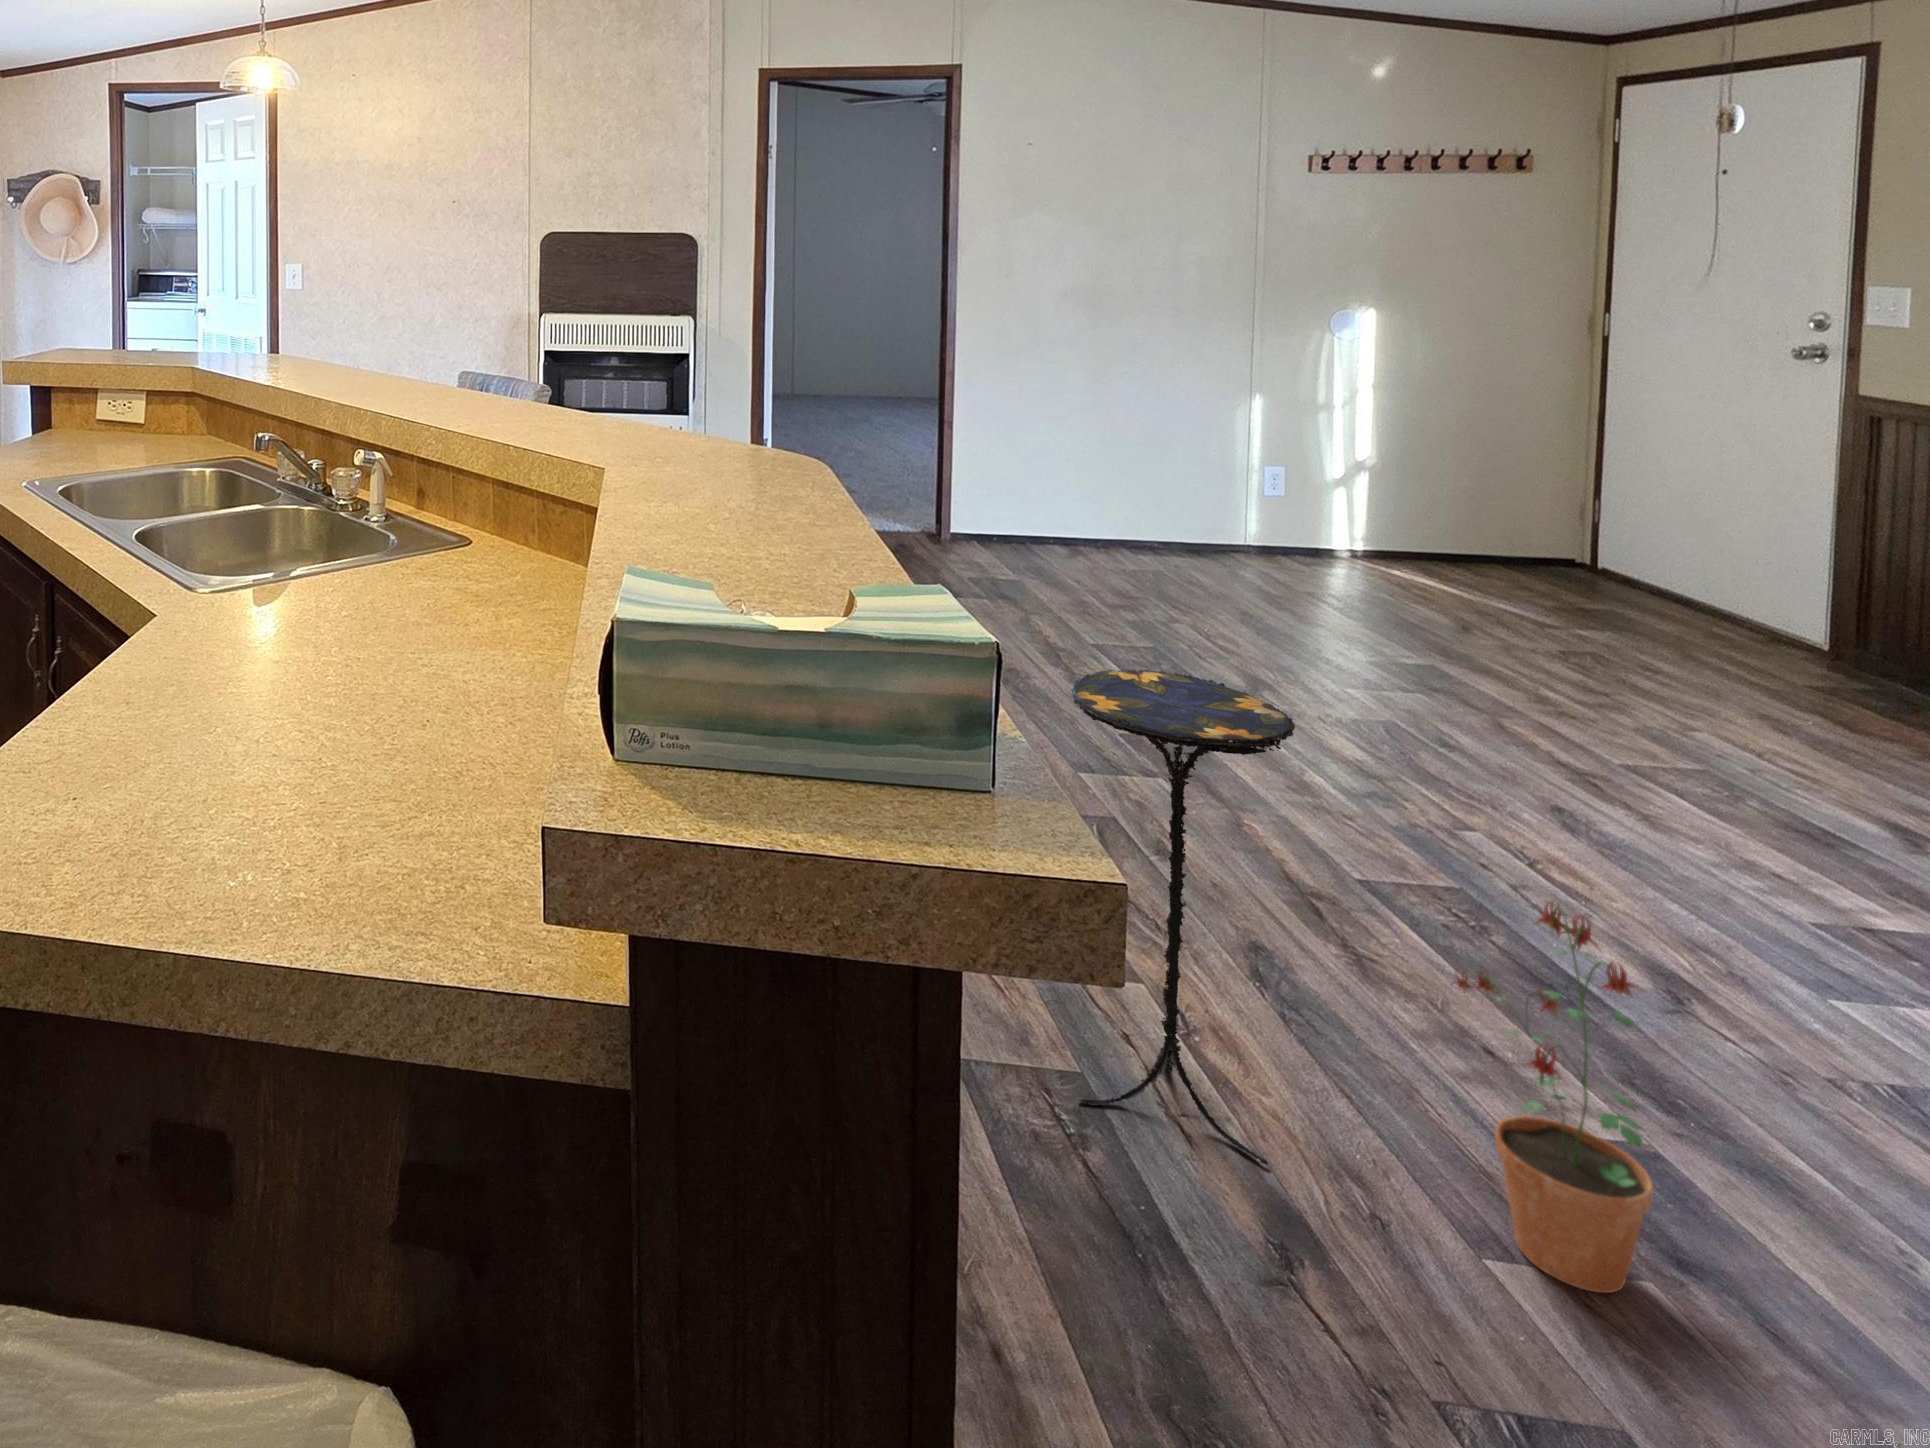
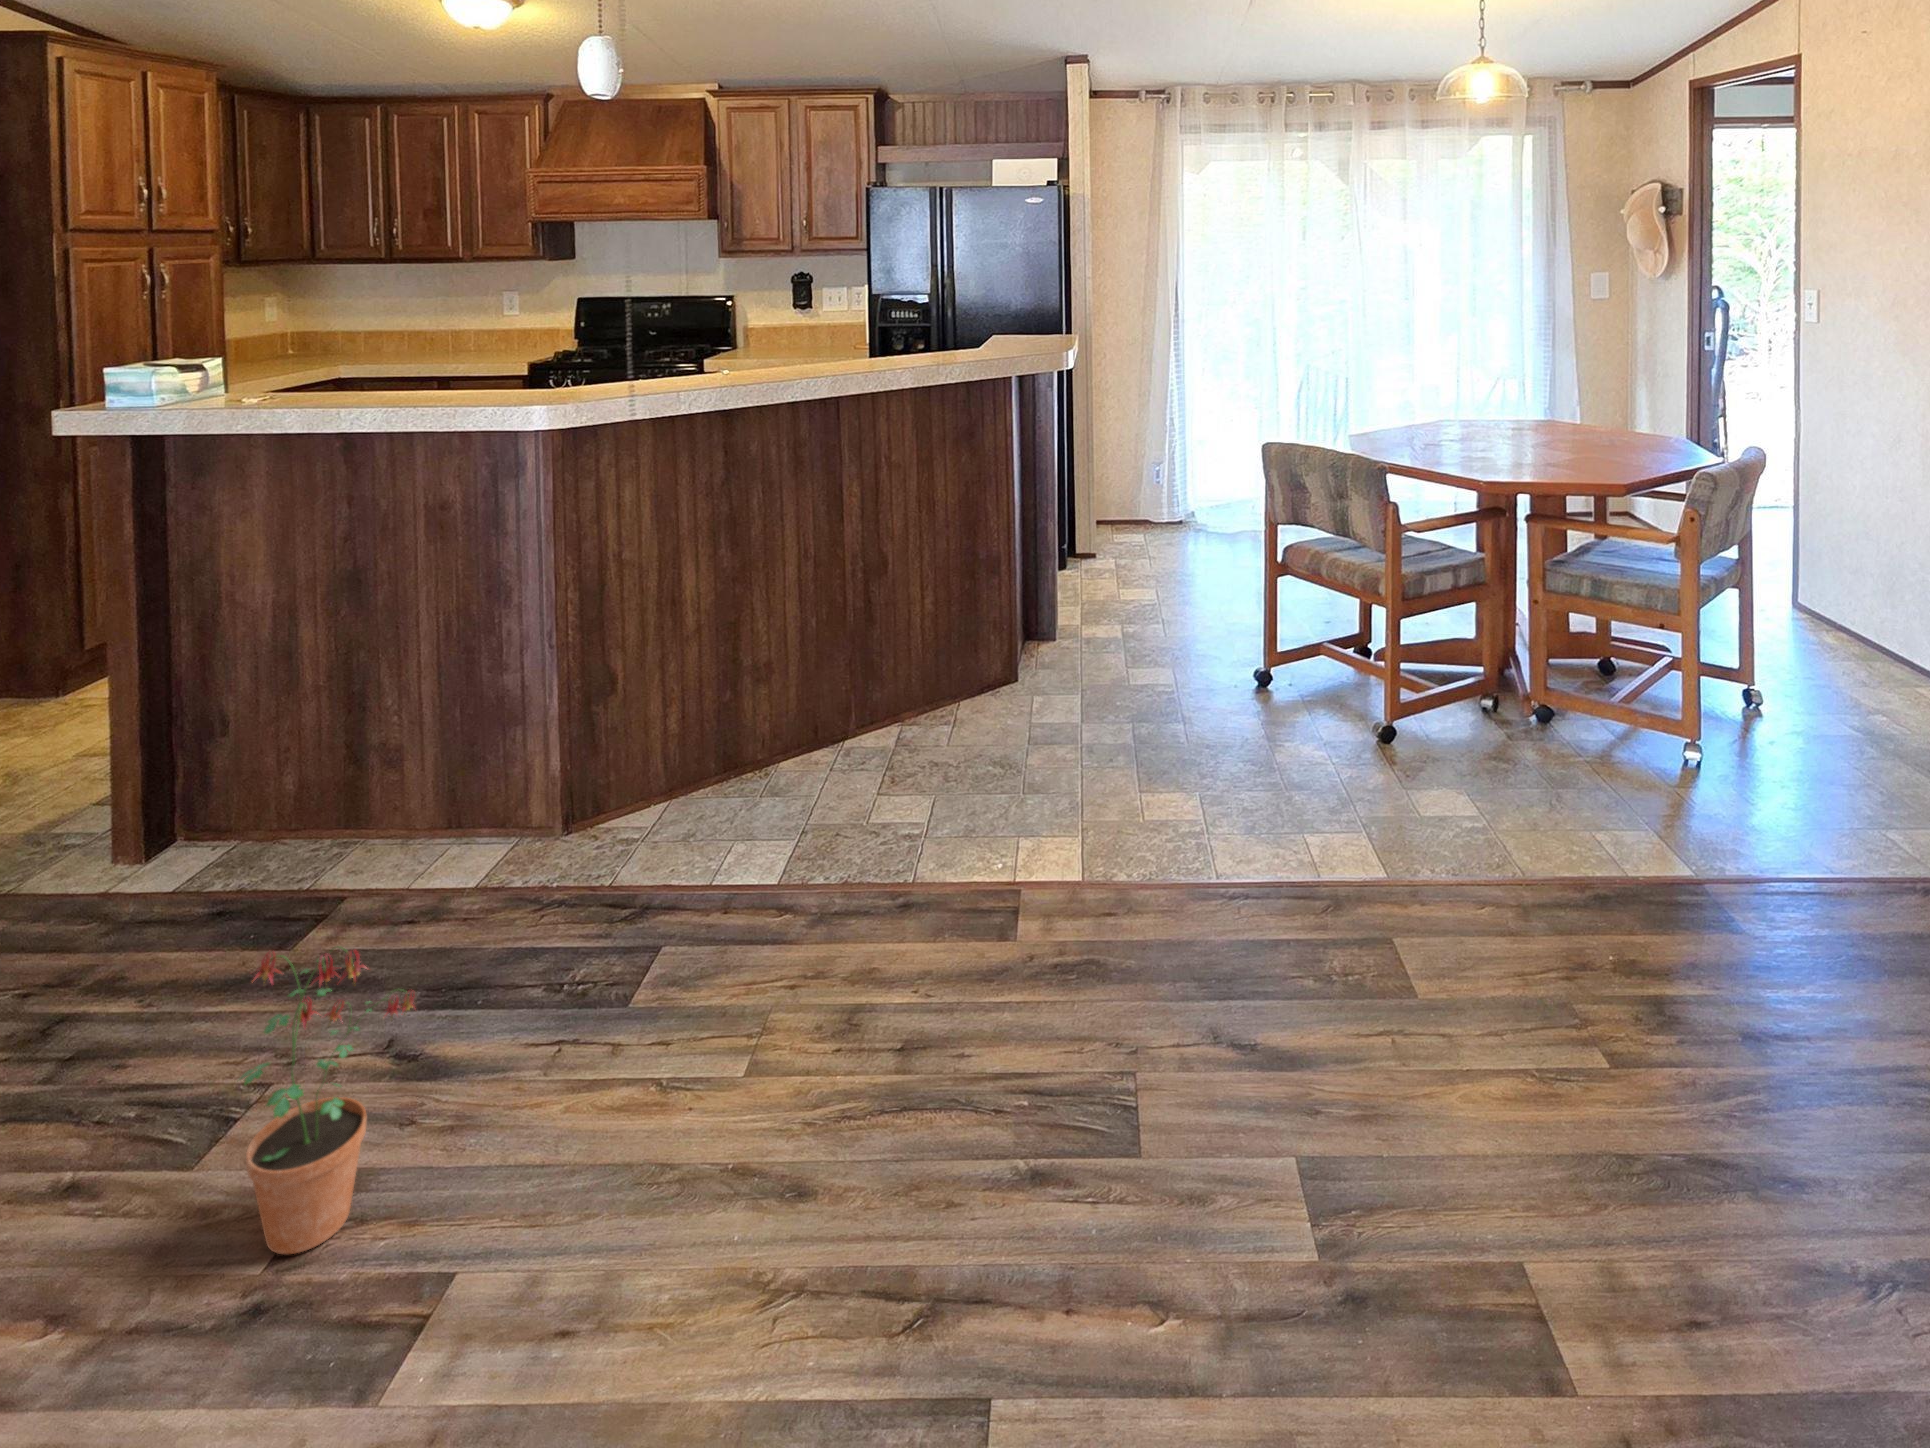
side table: present [1071,669,1295,1165] -> none [475,675,649,1073]

